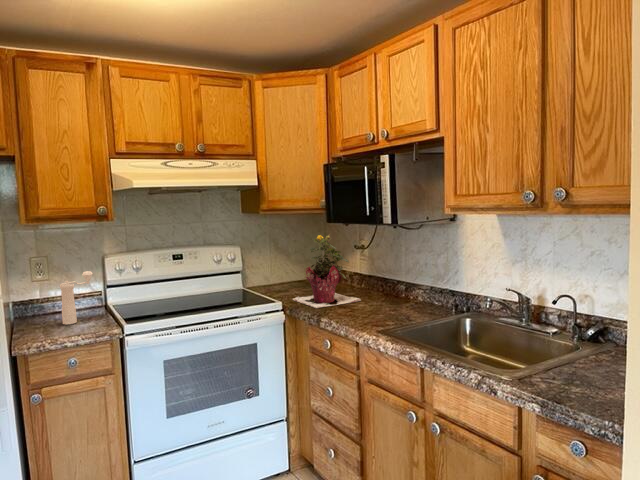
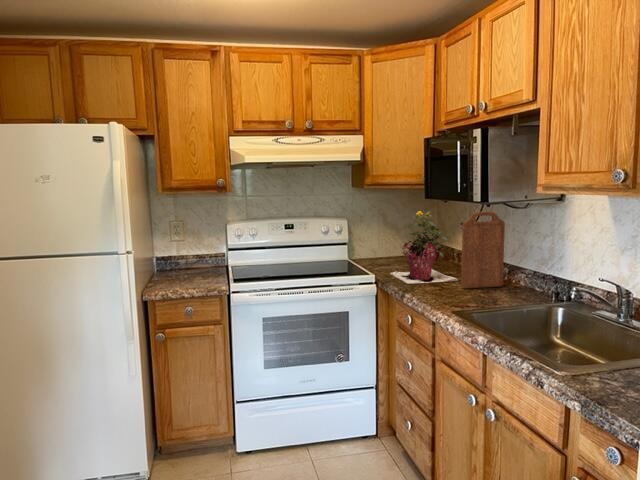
cutting board: none [367,232,404,308] -> present [461,212,505,288]
pepper mill: present [60,271,93,325] -> none [185,234,213,279]

